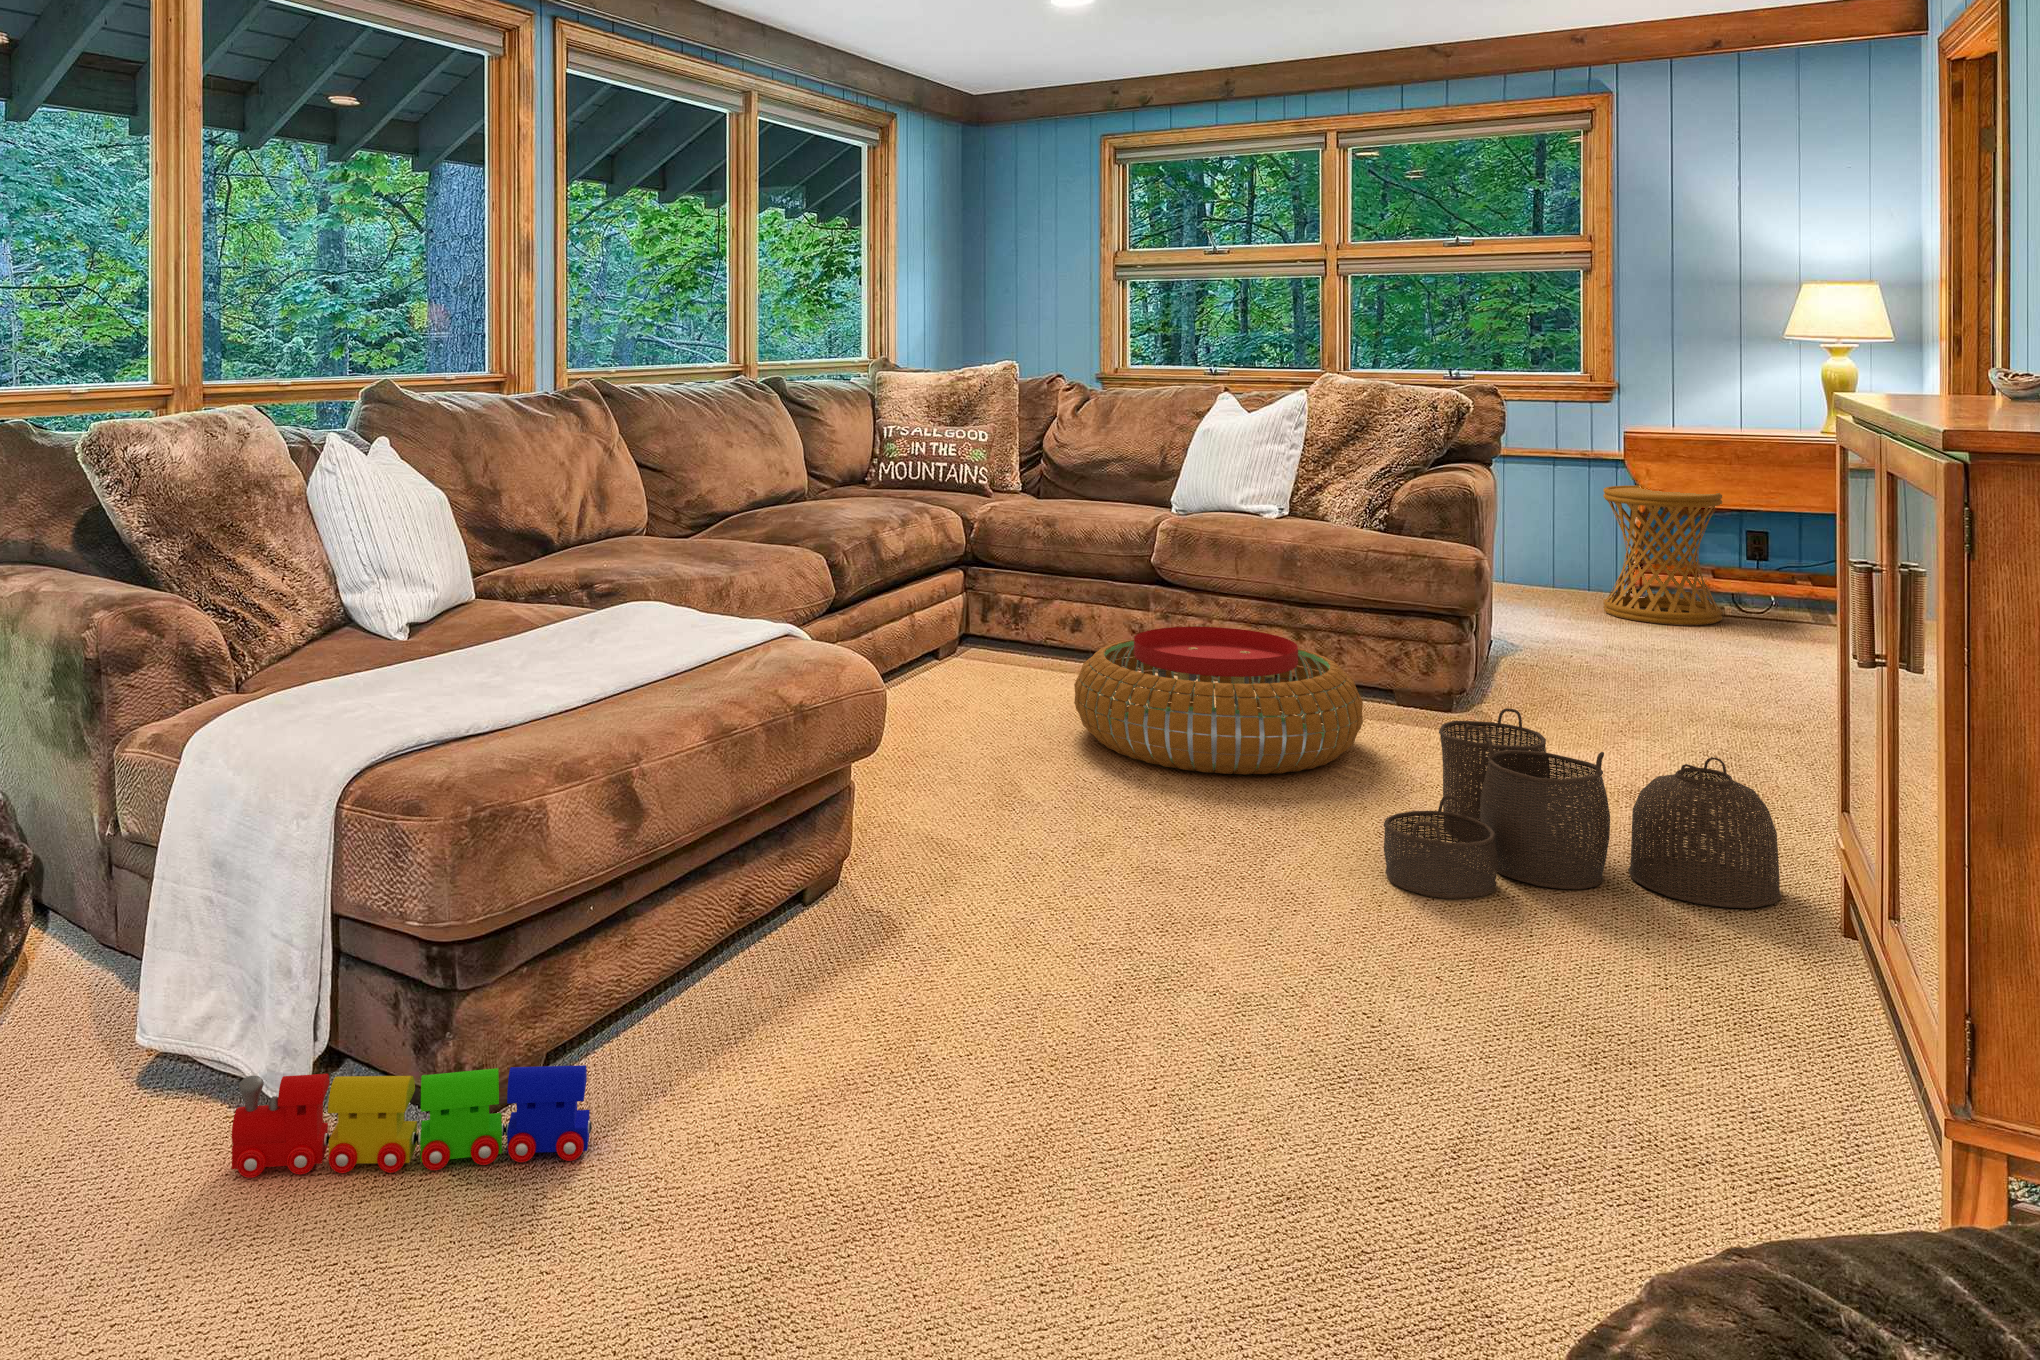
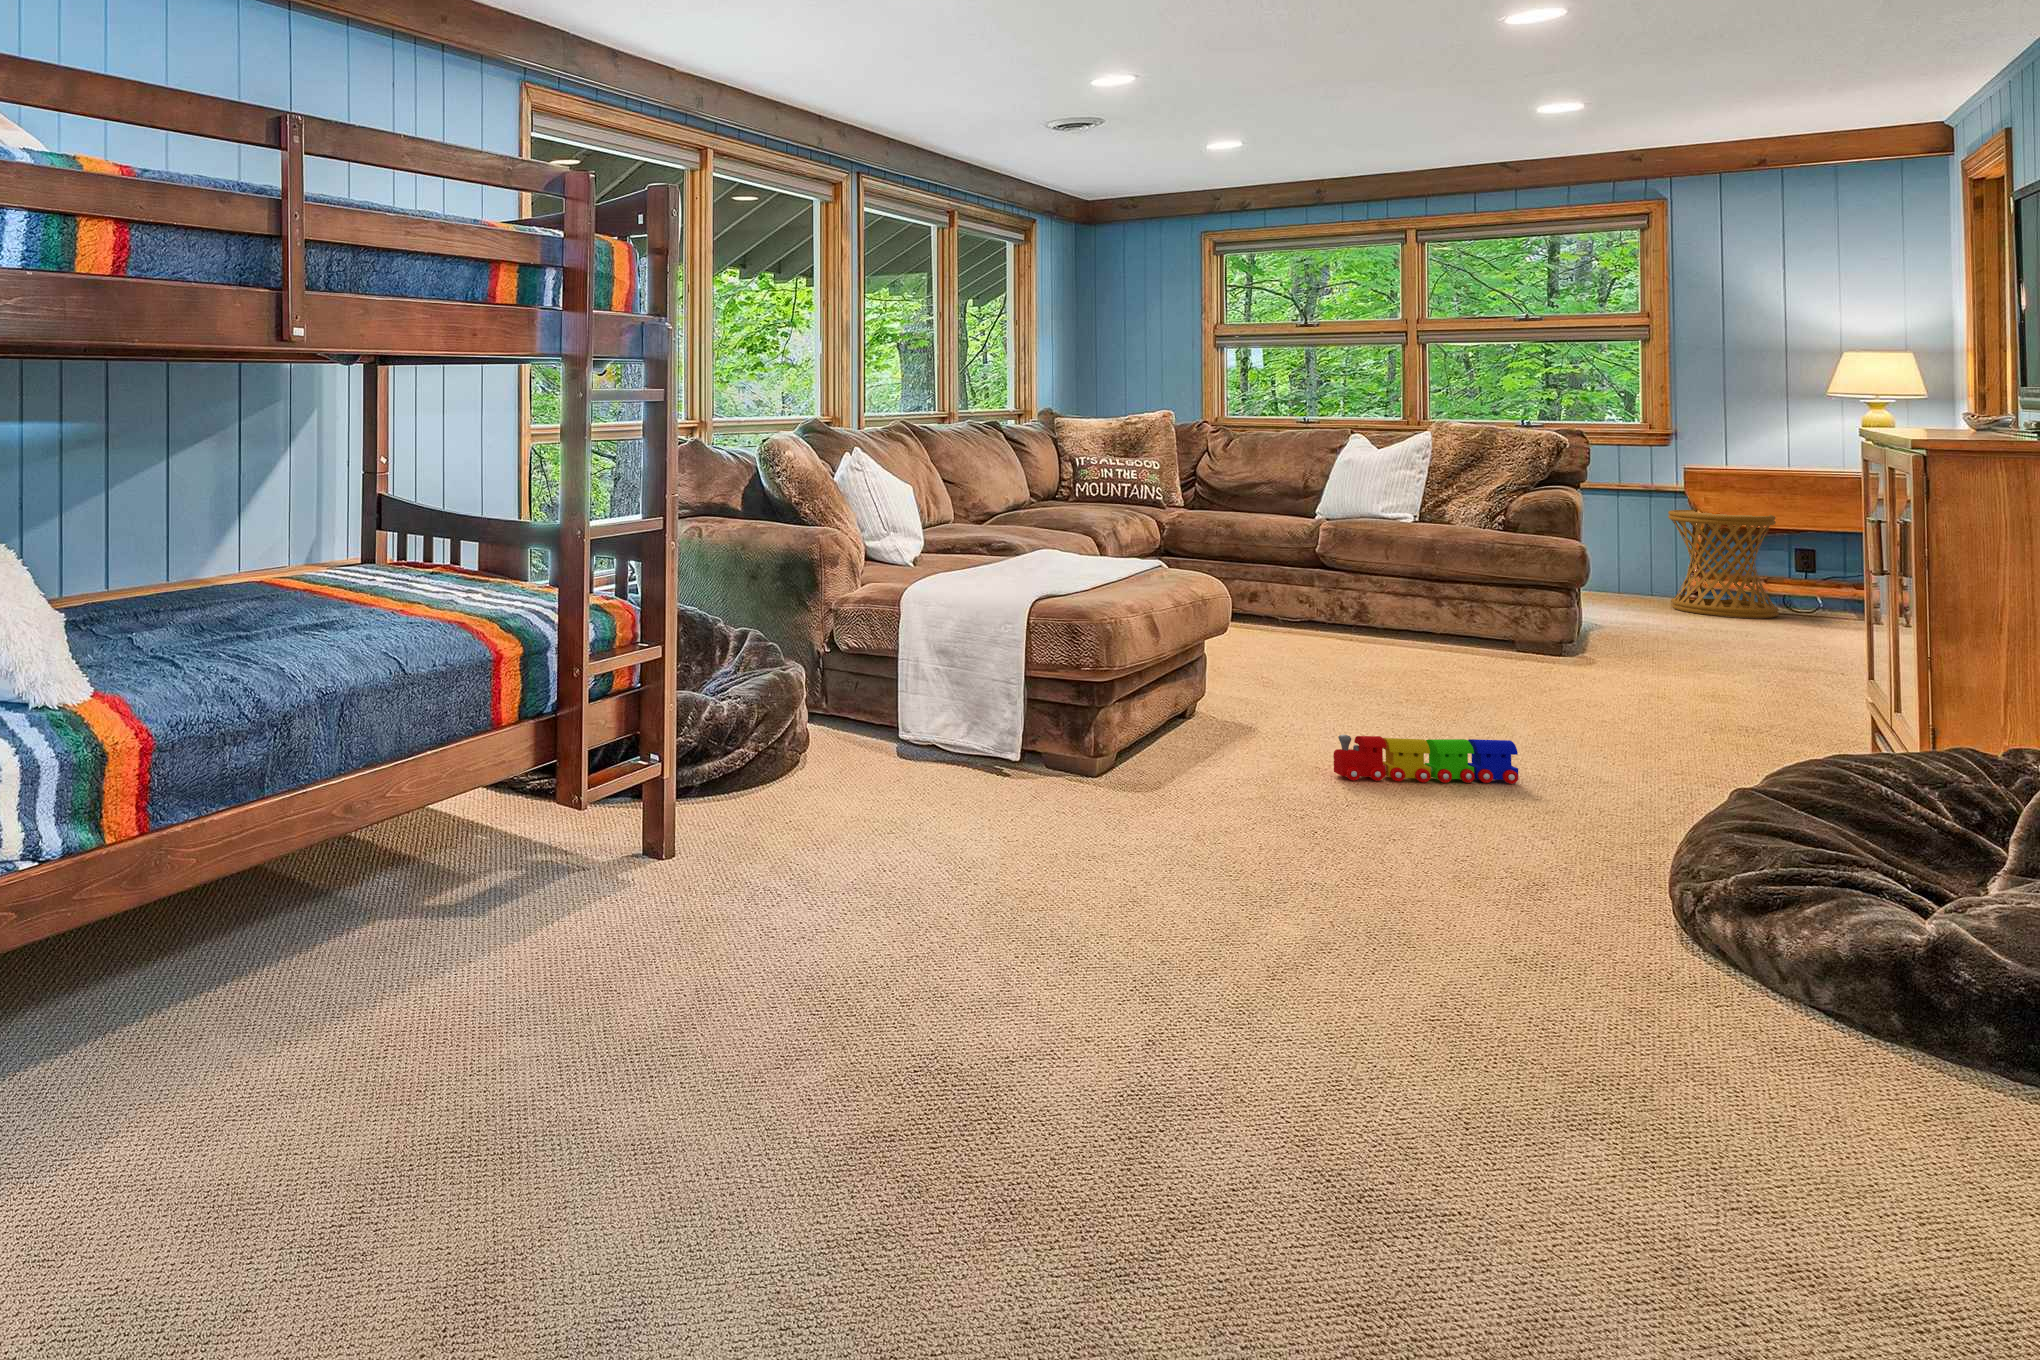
pouf: present [1074,627,1363,775] -> none [1286,591,1514,684]
woven basket: present [1384,708,1782,908] -> none [1561,636,1855,755]
toy train: present [232,1065,592,1178] -> present [1333,735,1518,784]

